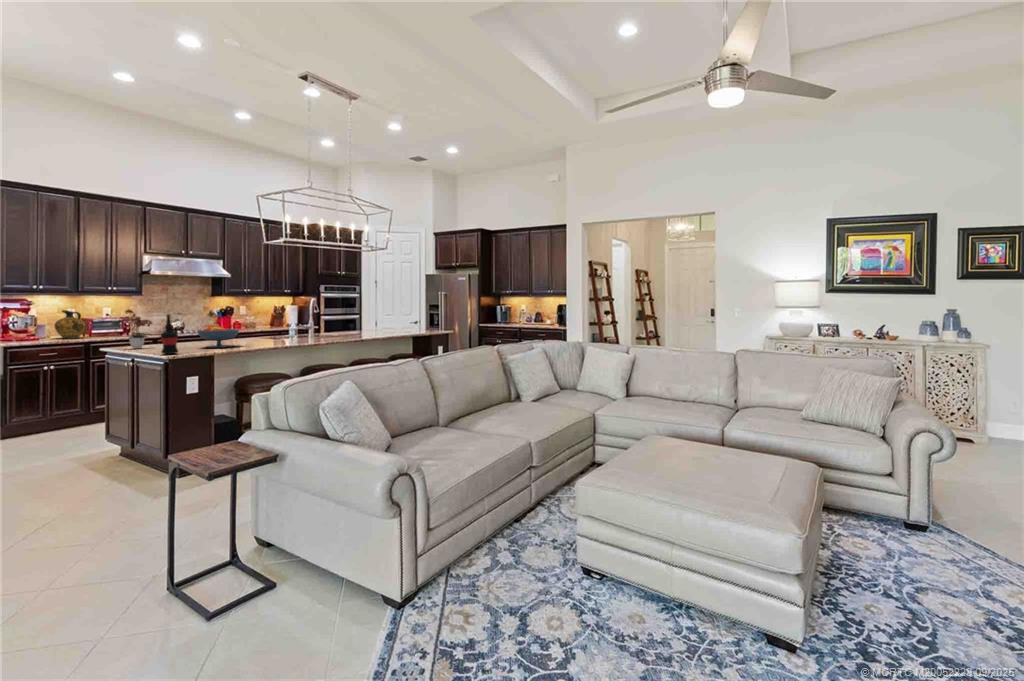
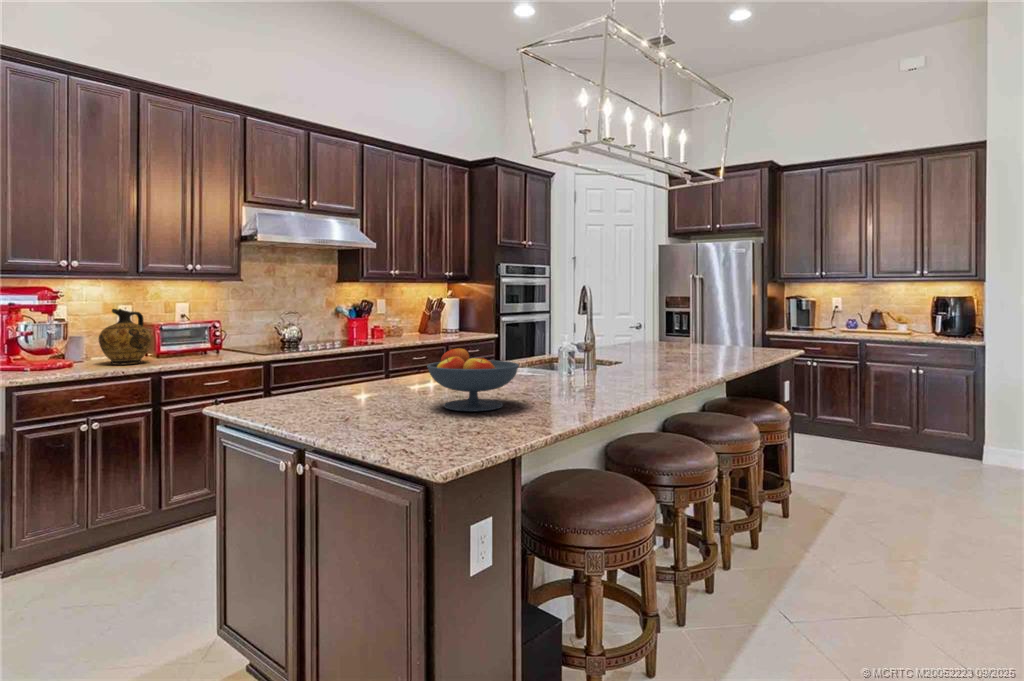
flower arrangement: present [122,309,152,349] -> none [251,308,323,408]
wine bottle: present [161,314,178,354] -> none [395,331,437,450]

